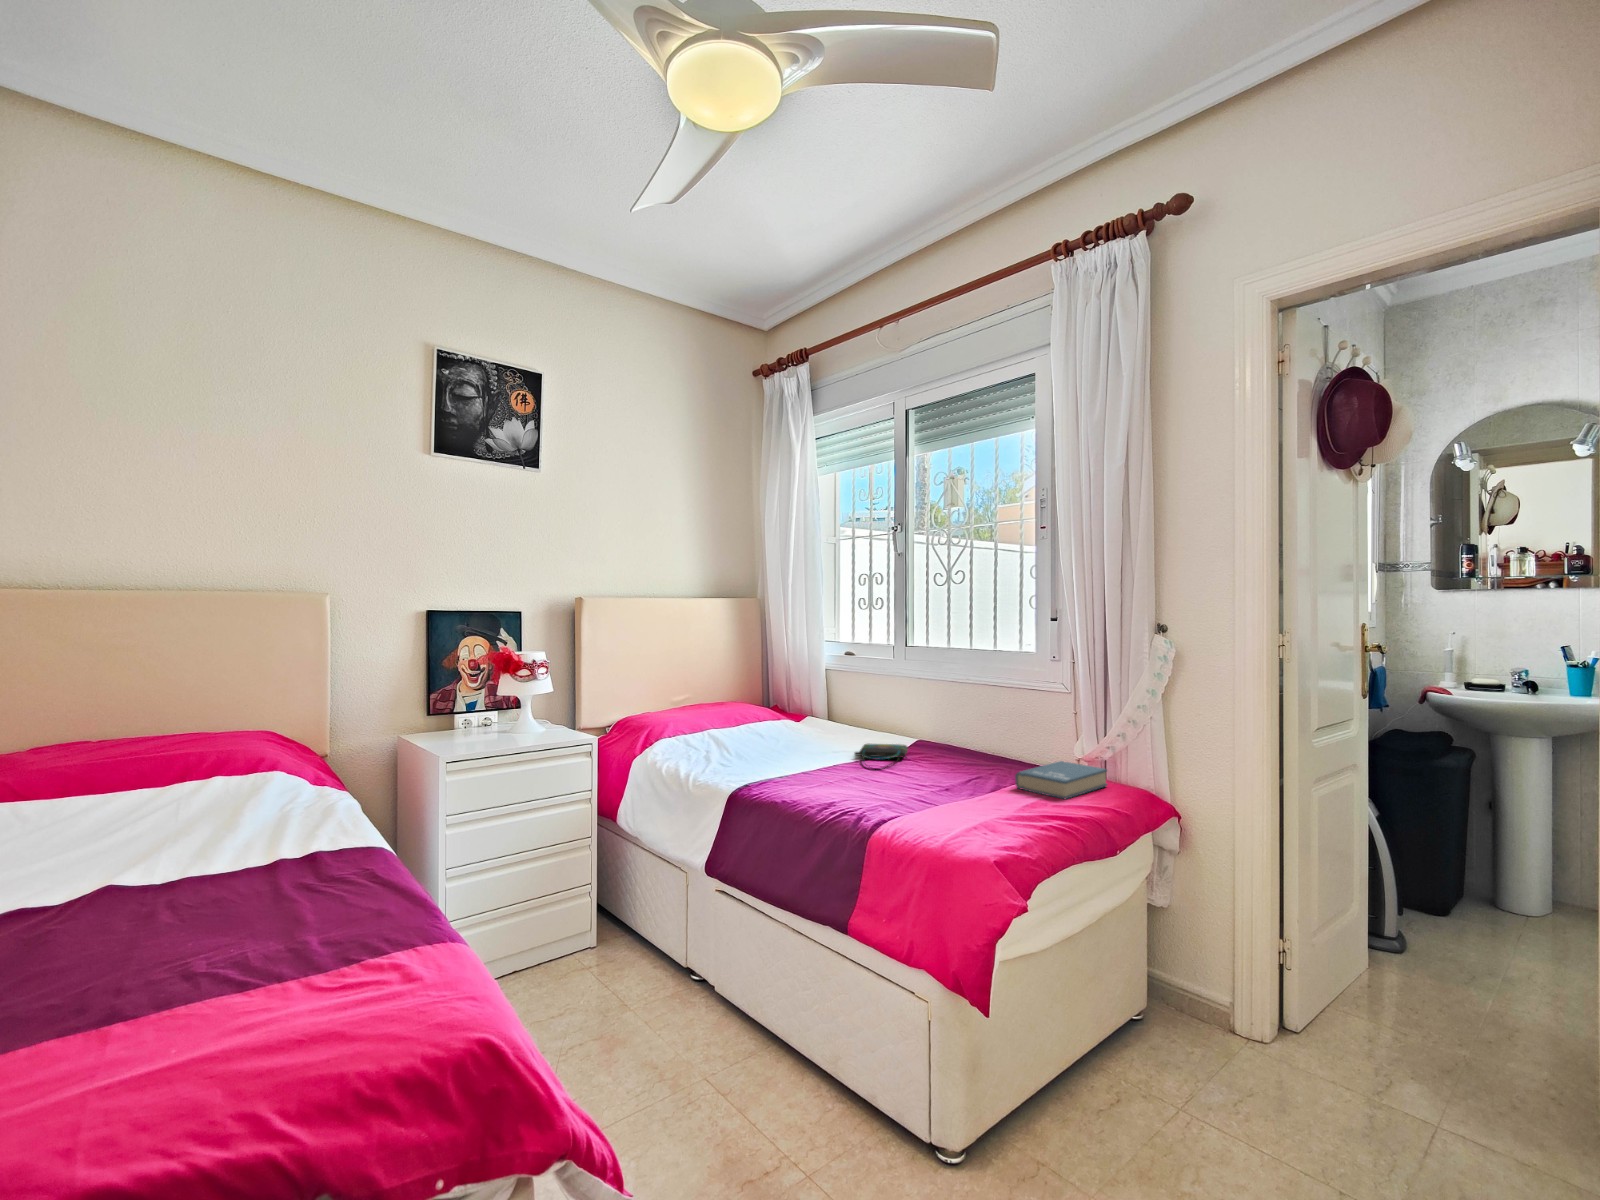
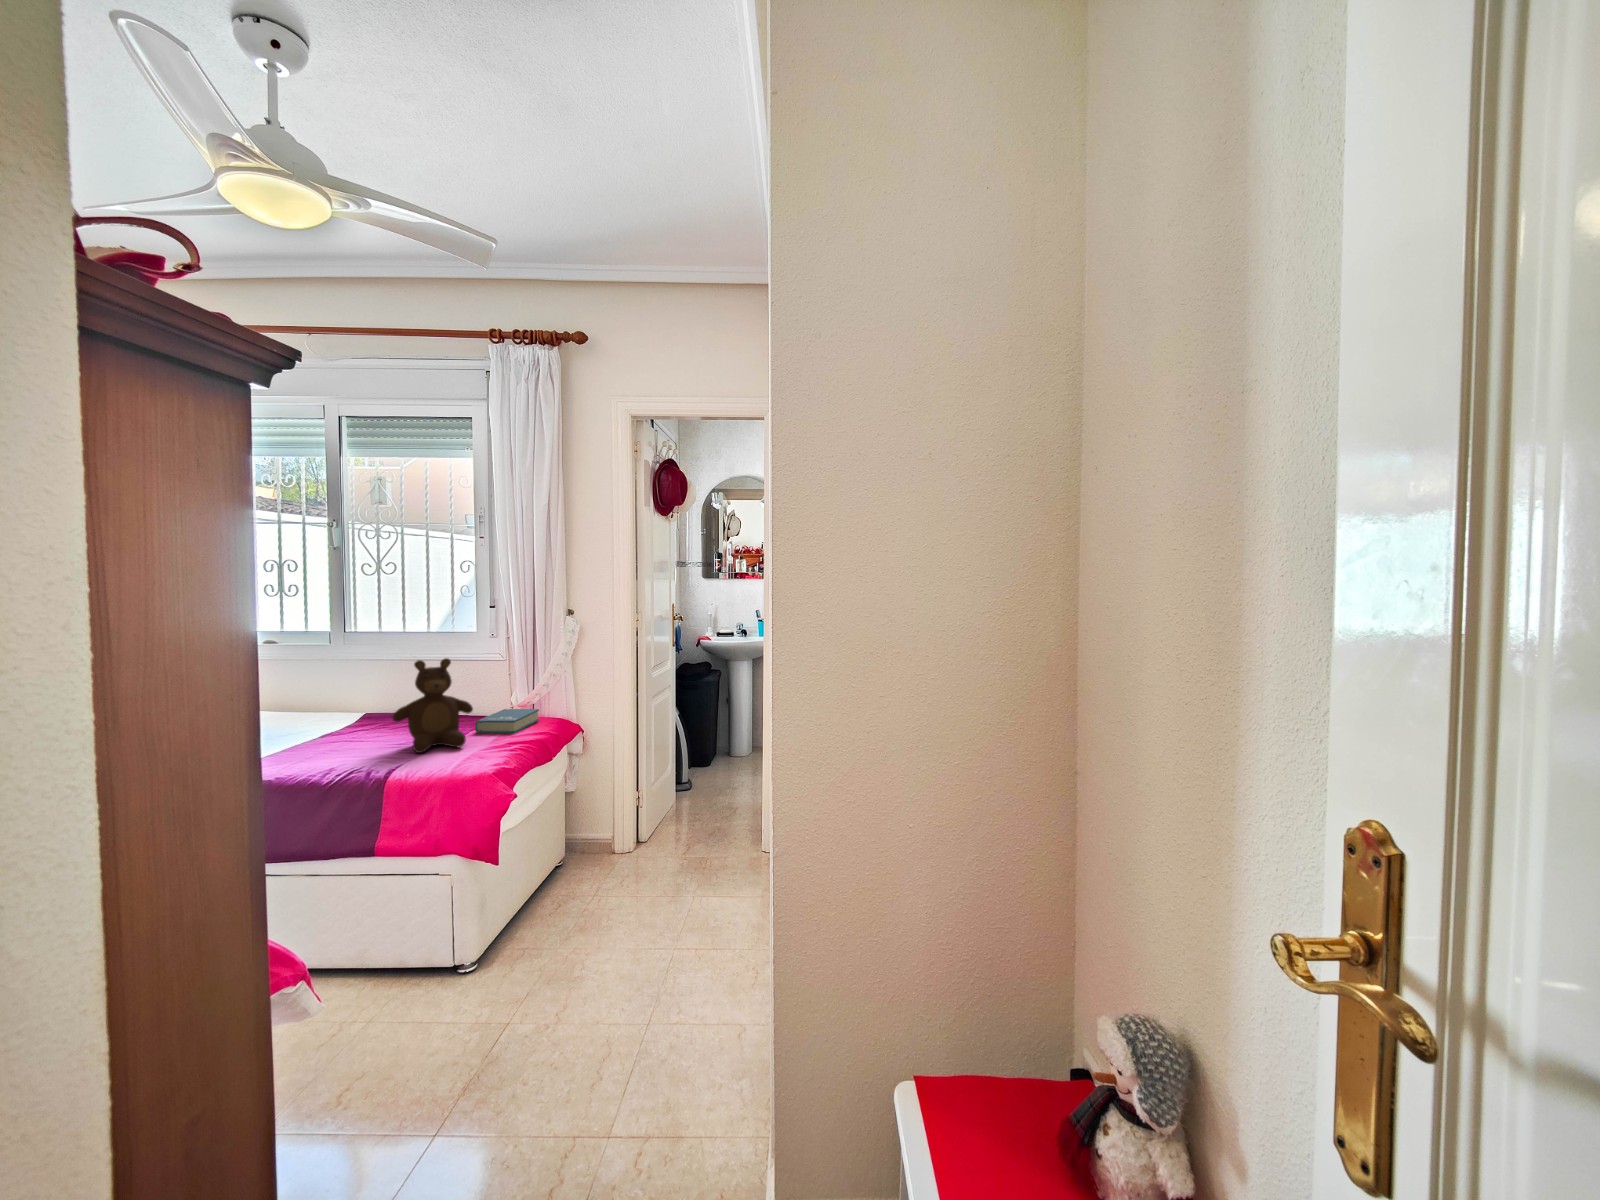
teddy bear: none [913,682,1008,806] -> present [393,658,473,753]
tote bag: present [855,744,908,770] -> none [310,718,368,742]

